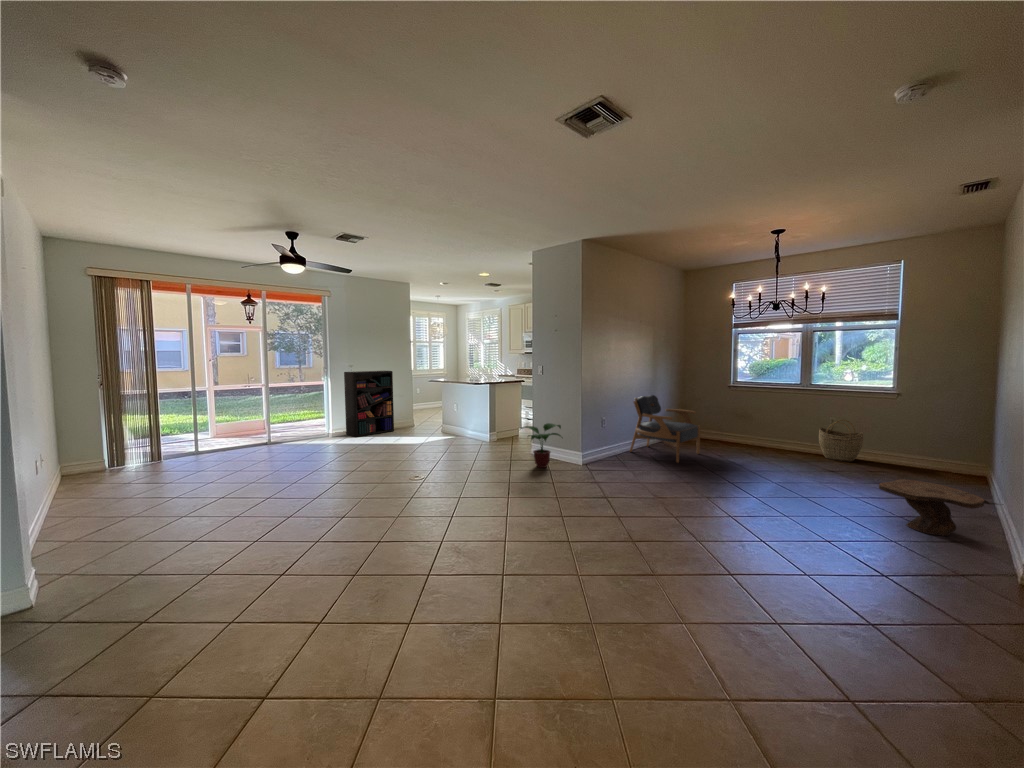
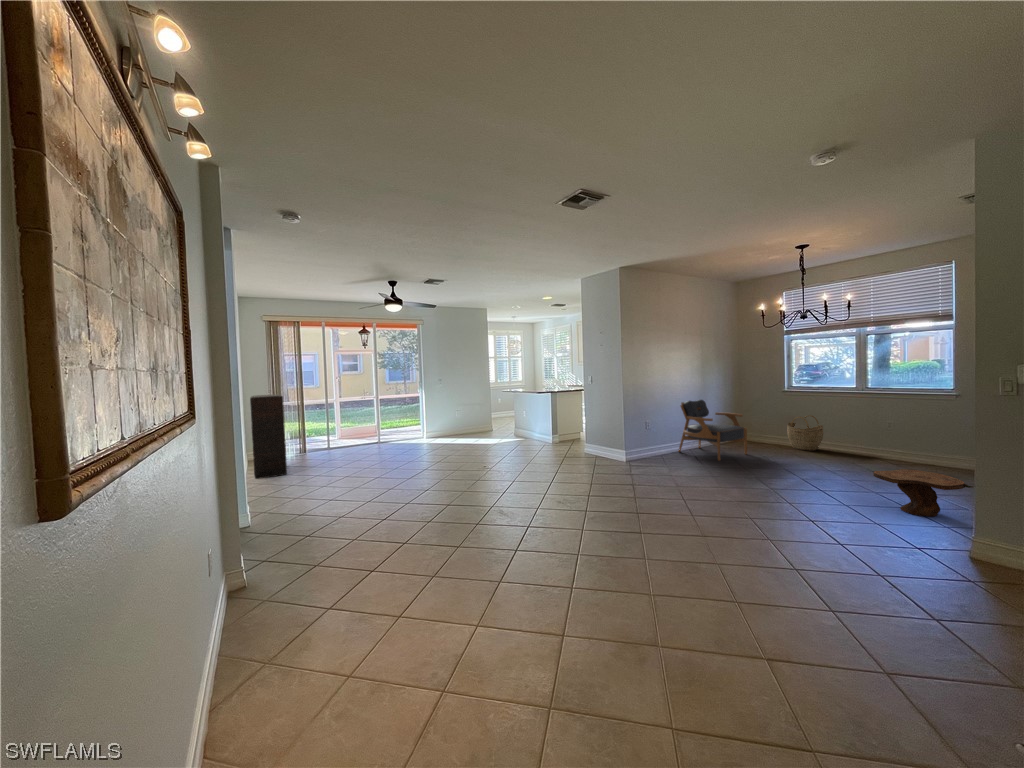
bookshelf: present [344,371,394,437] -> present [250,394,287,479]
woven basket: present [819,420,863,462] -> present [787,415,823,451]
potted plant: present [520,423,561,468] -> none [571,424,609,462]

